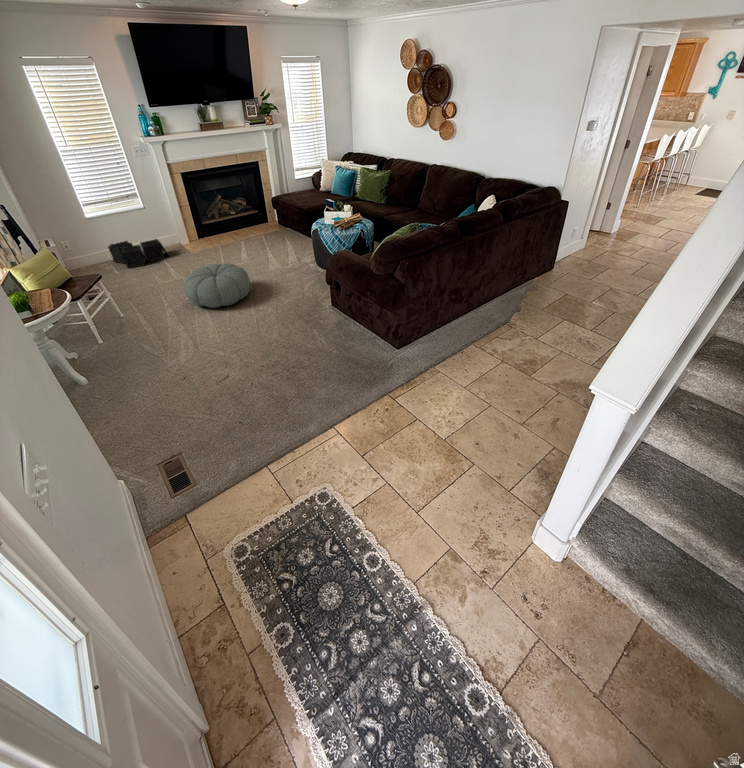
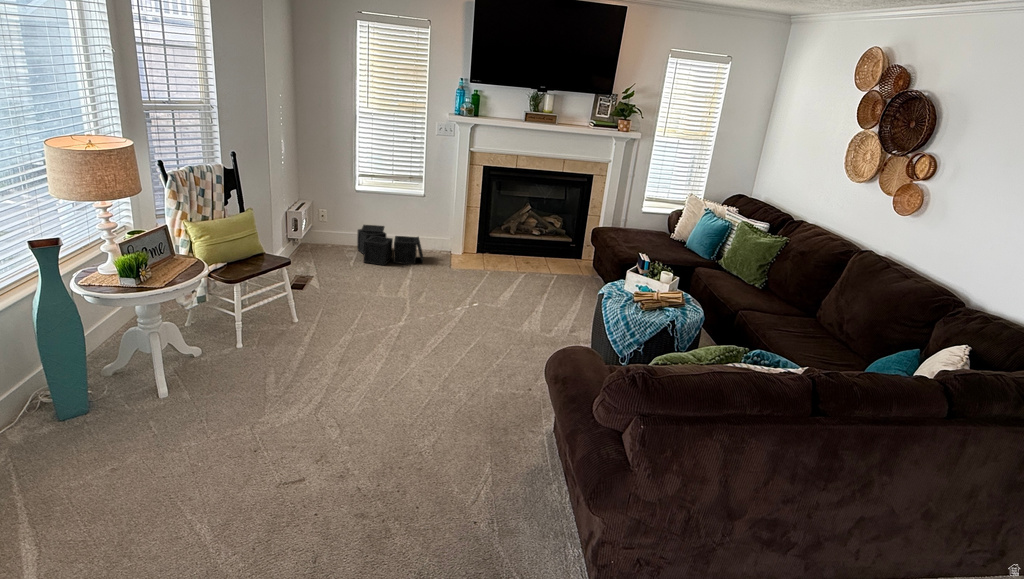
pouf: present [184,263,250,308] -> none [381,292,481,359]

